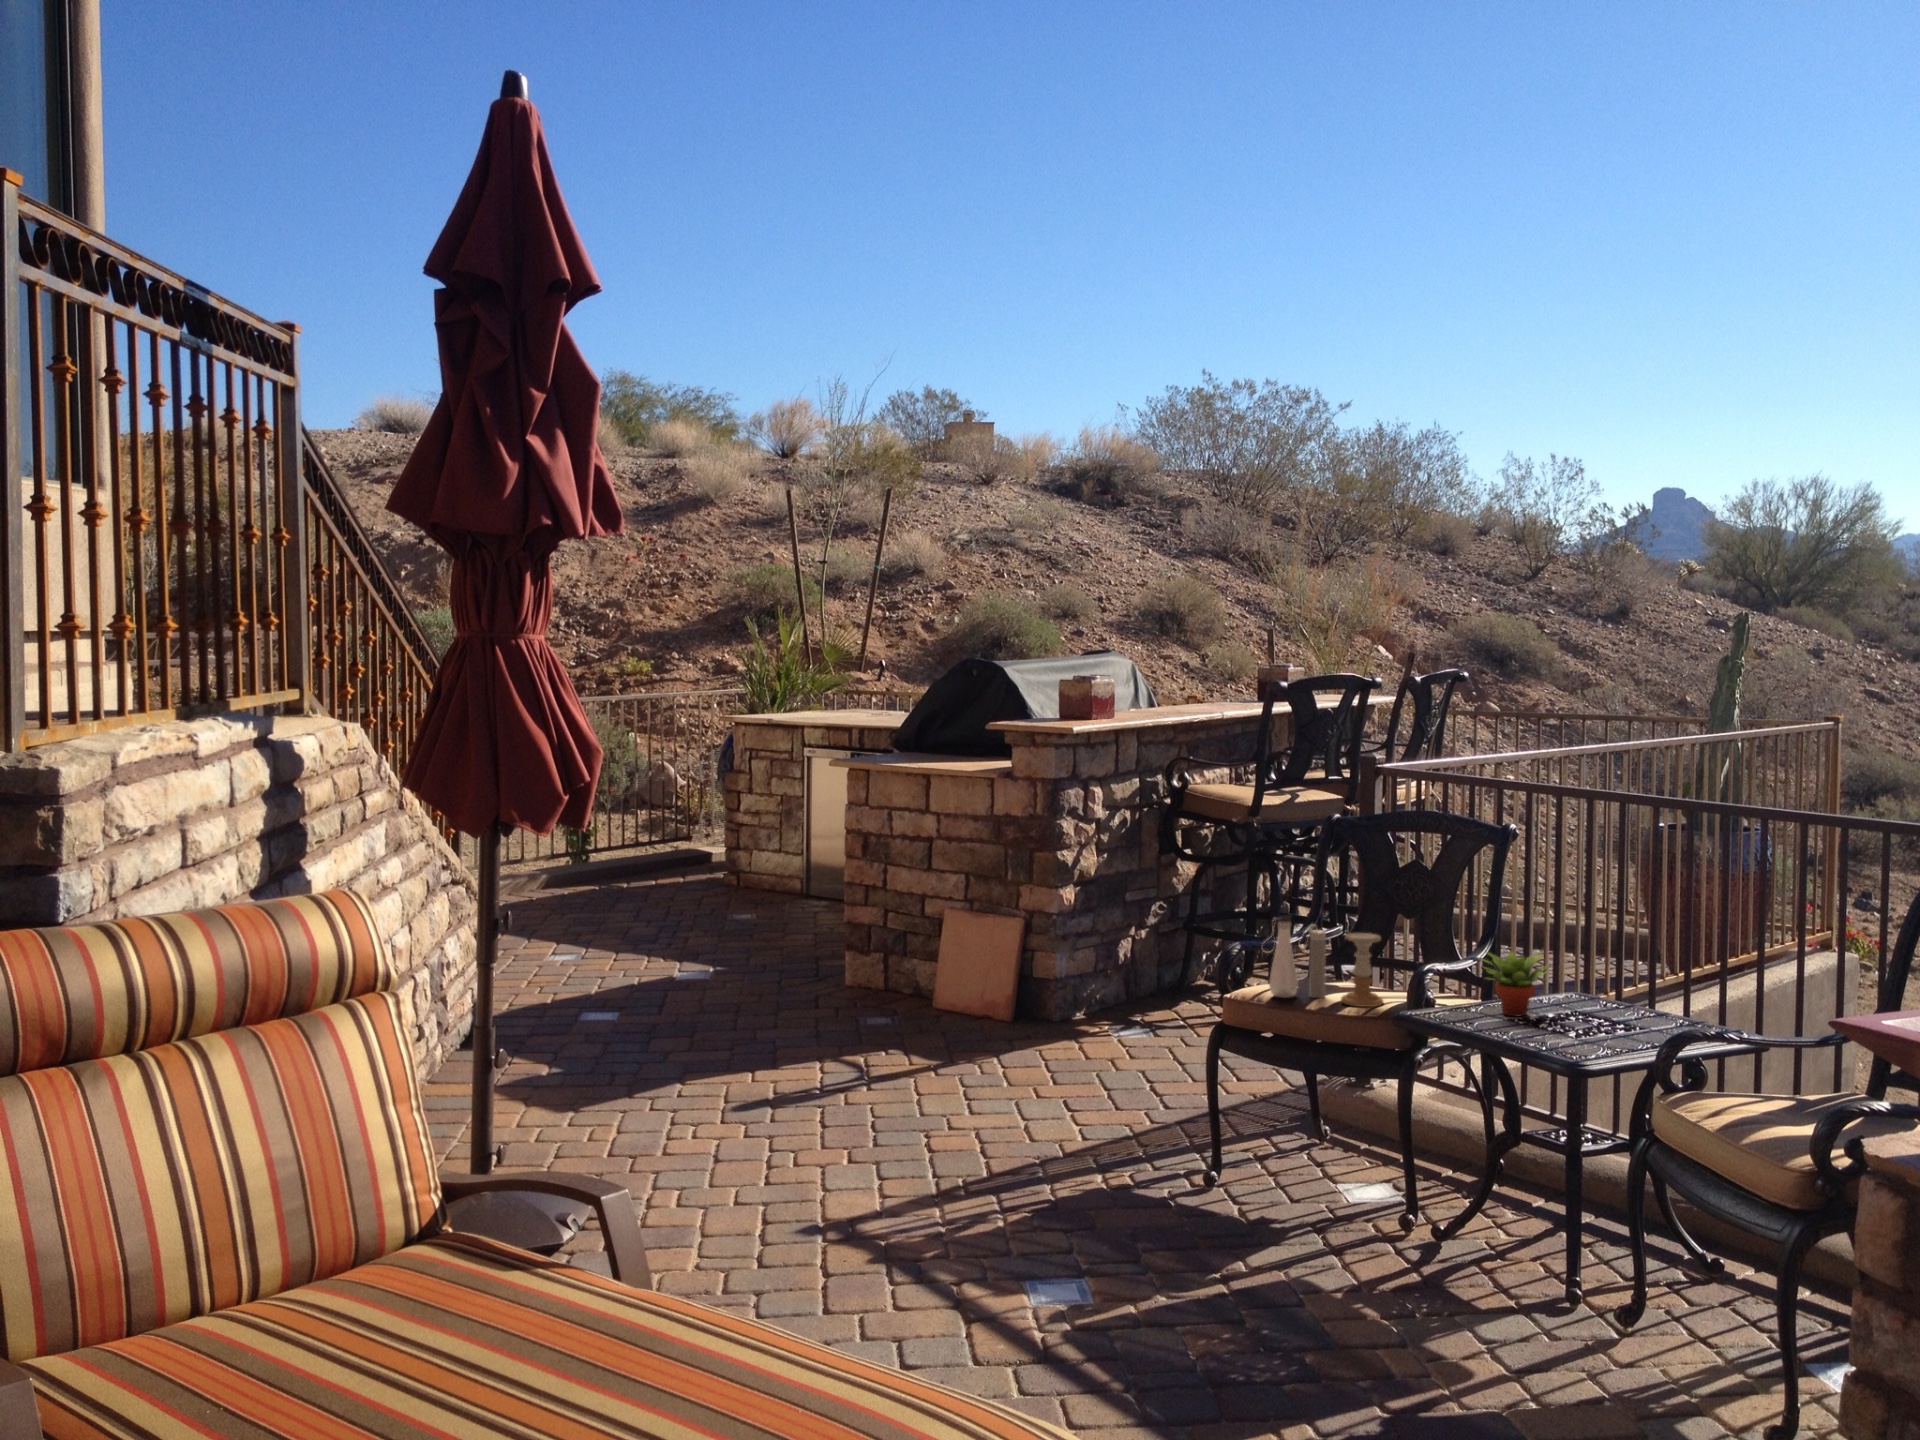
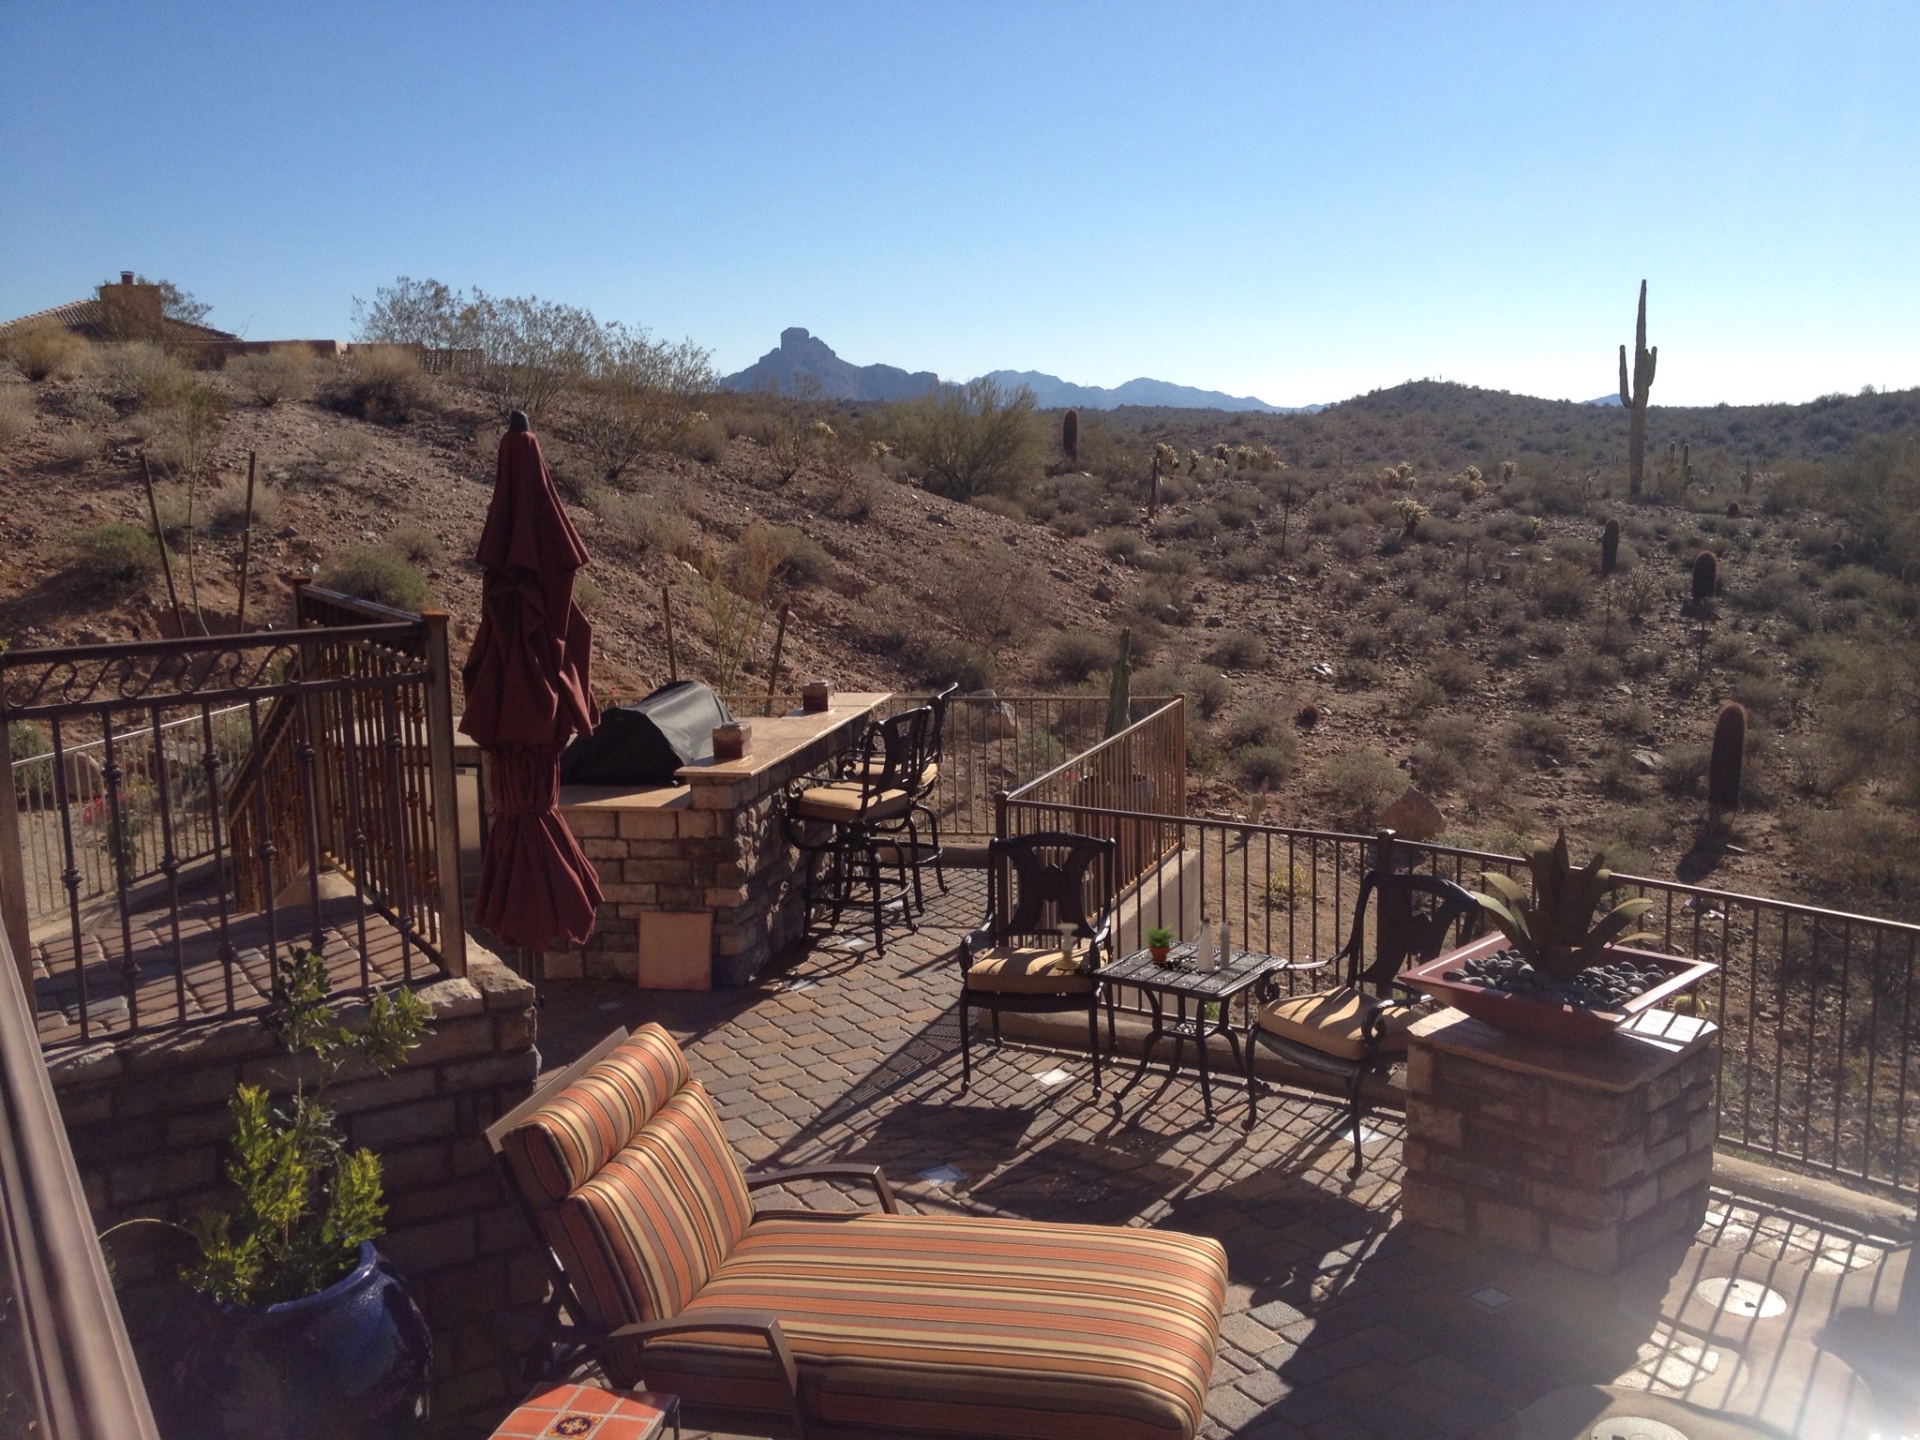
water bottle: present [1265,915,1326,998] -> present [1194,918,1231,972]

